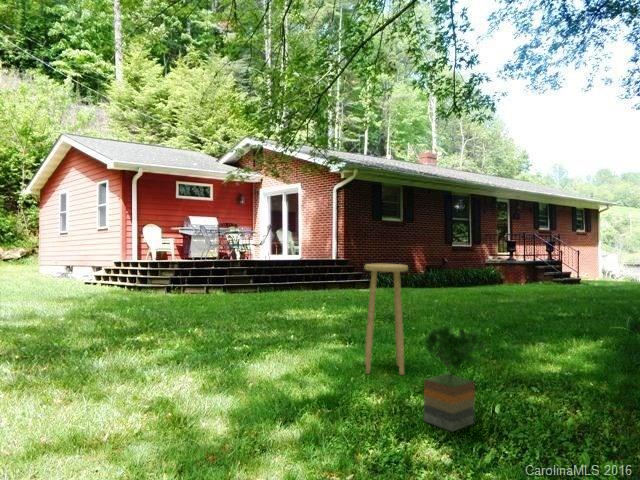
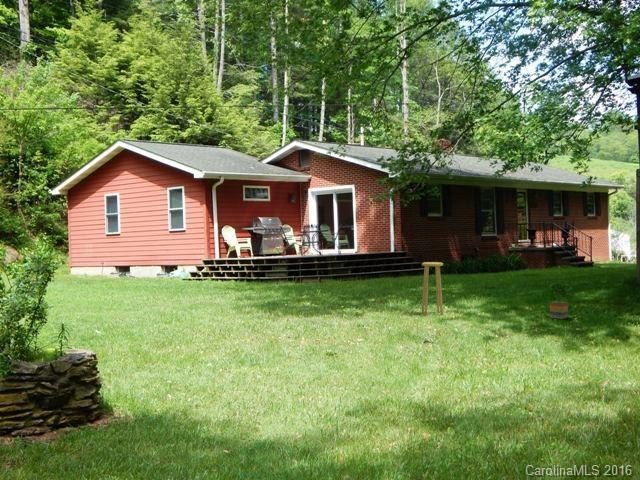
stool: present [365,264,408,375] -> present [422,262,443,315]

